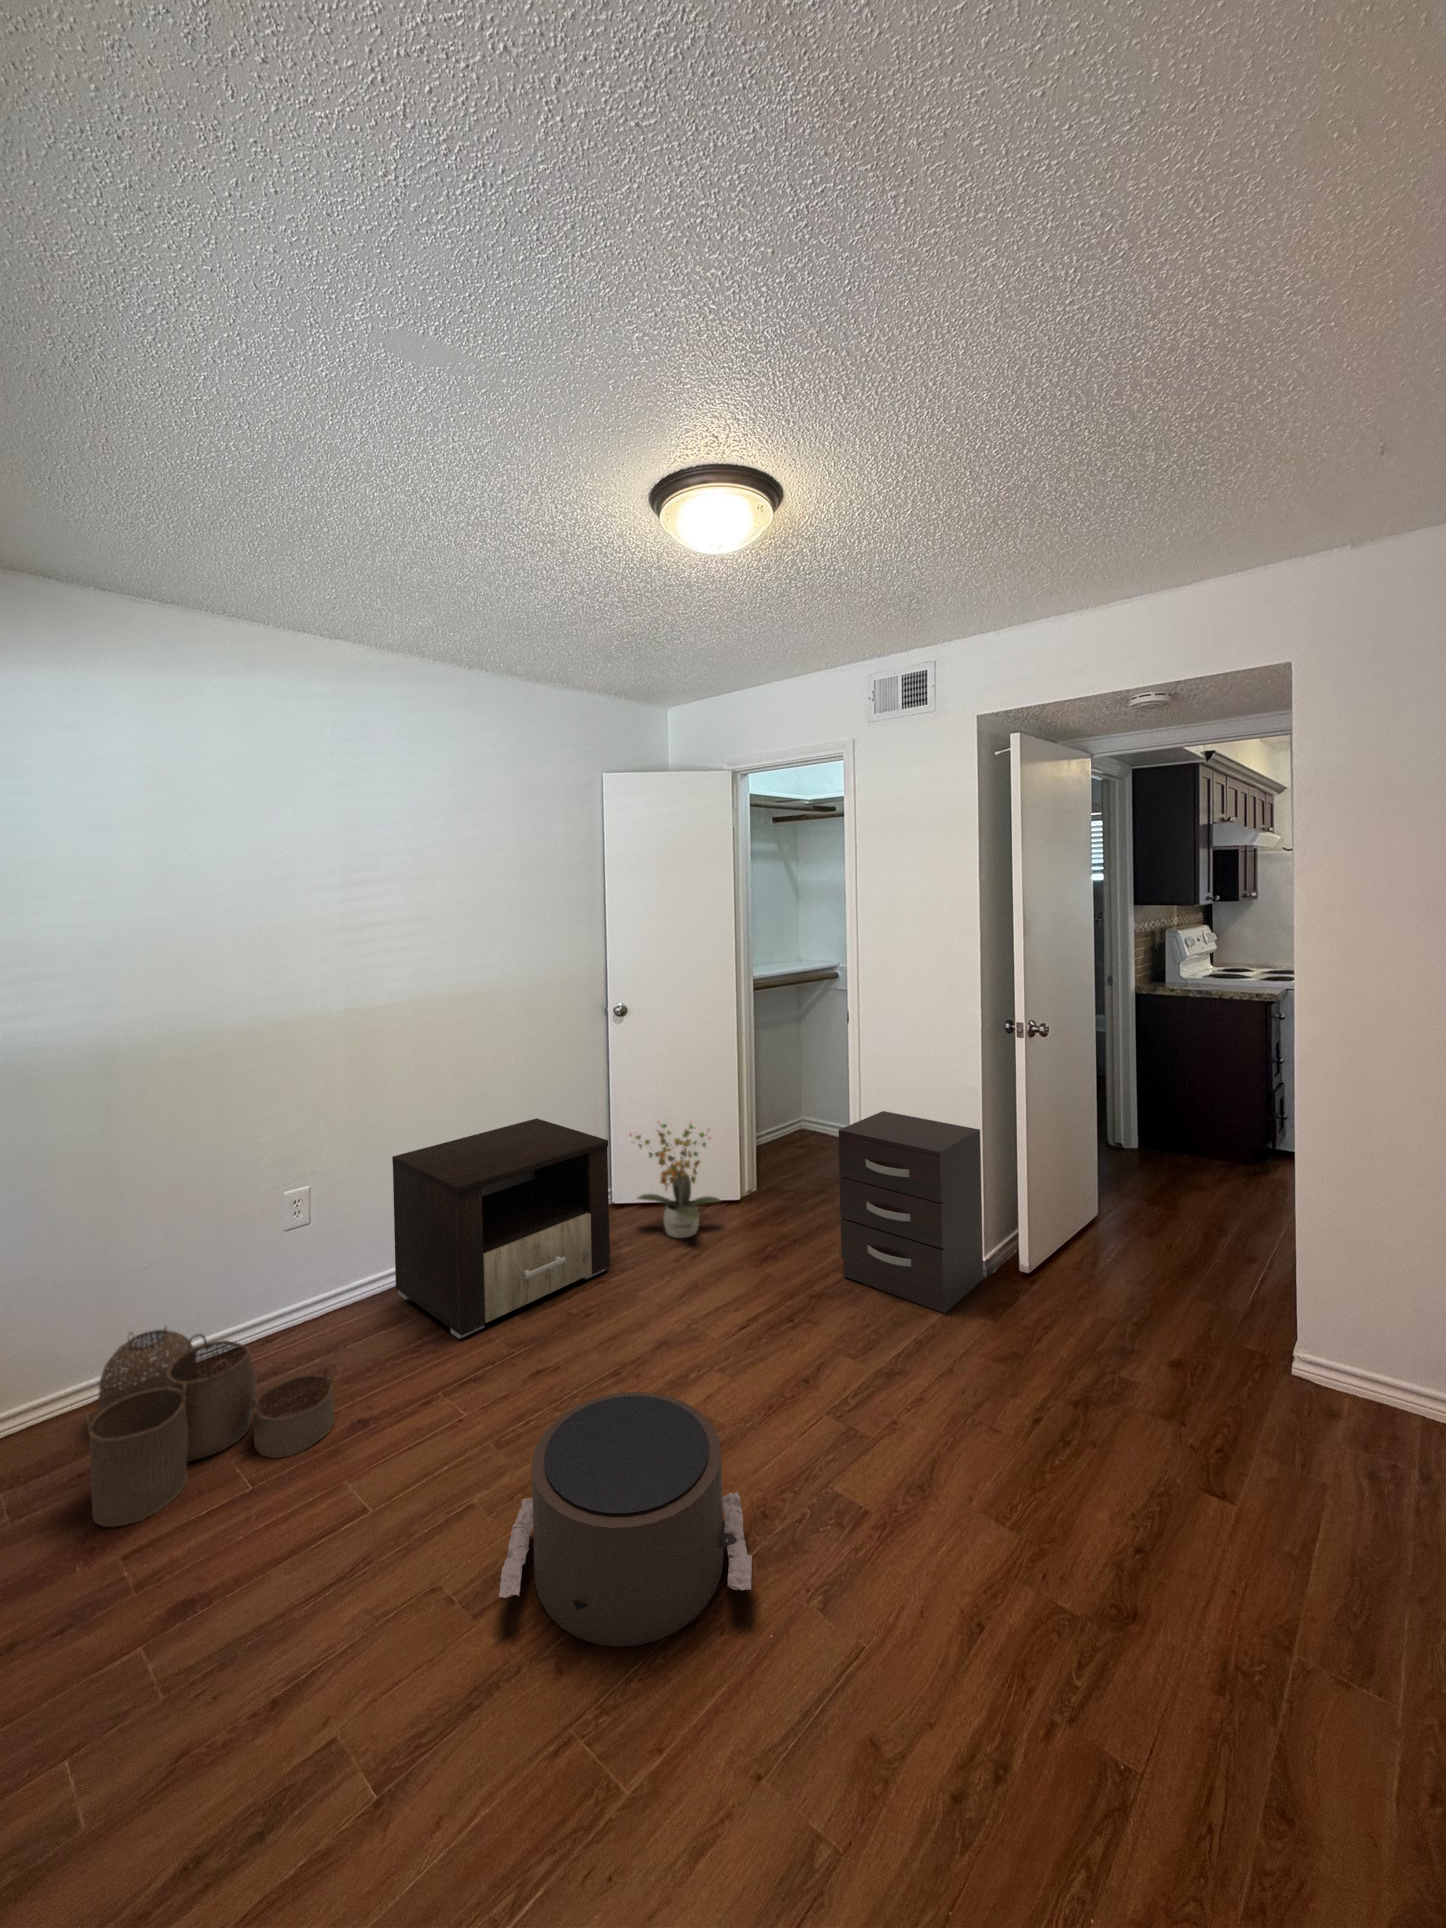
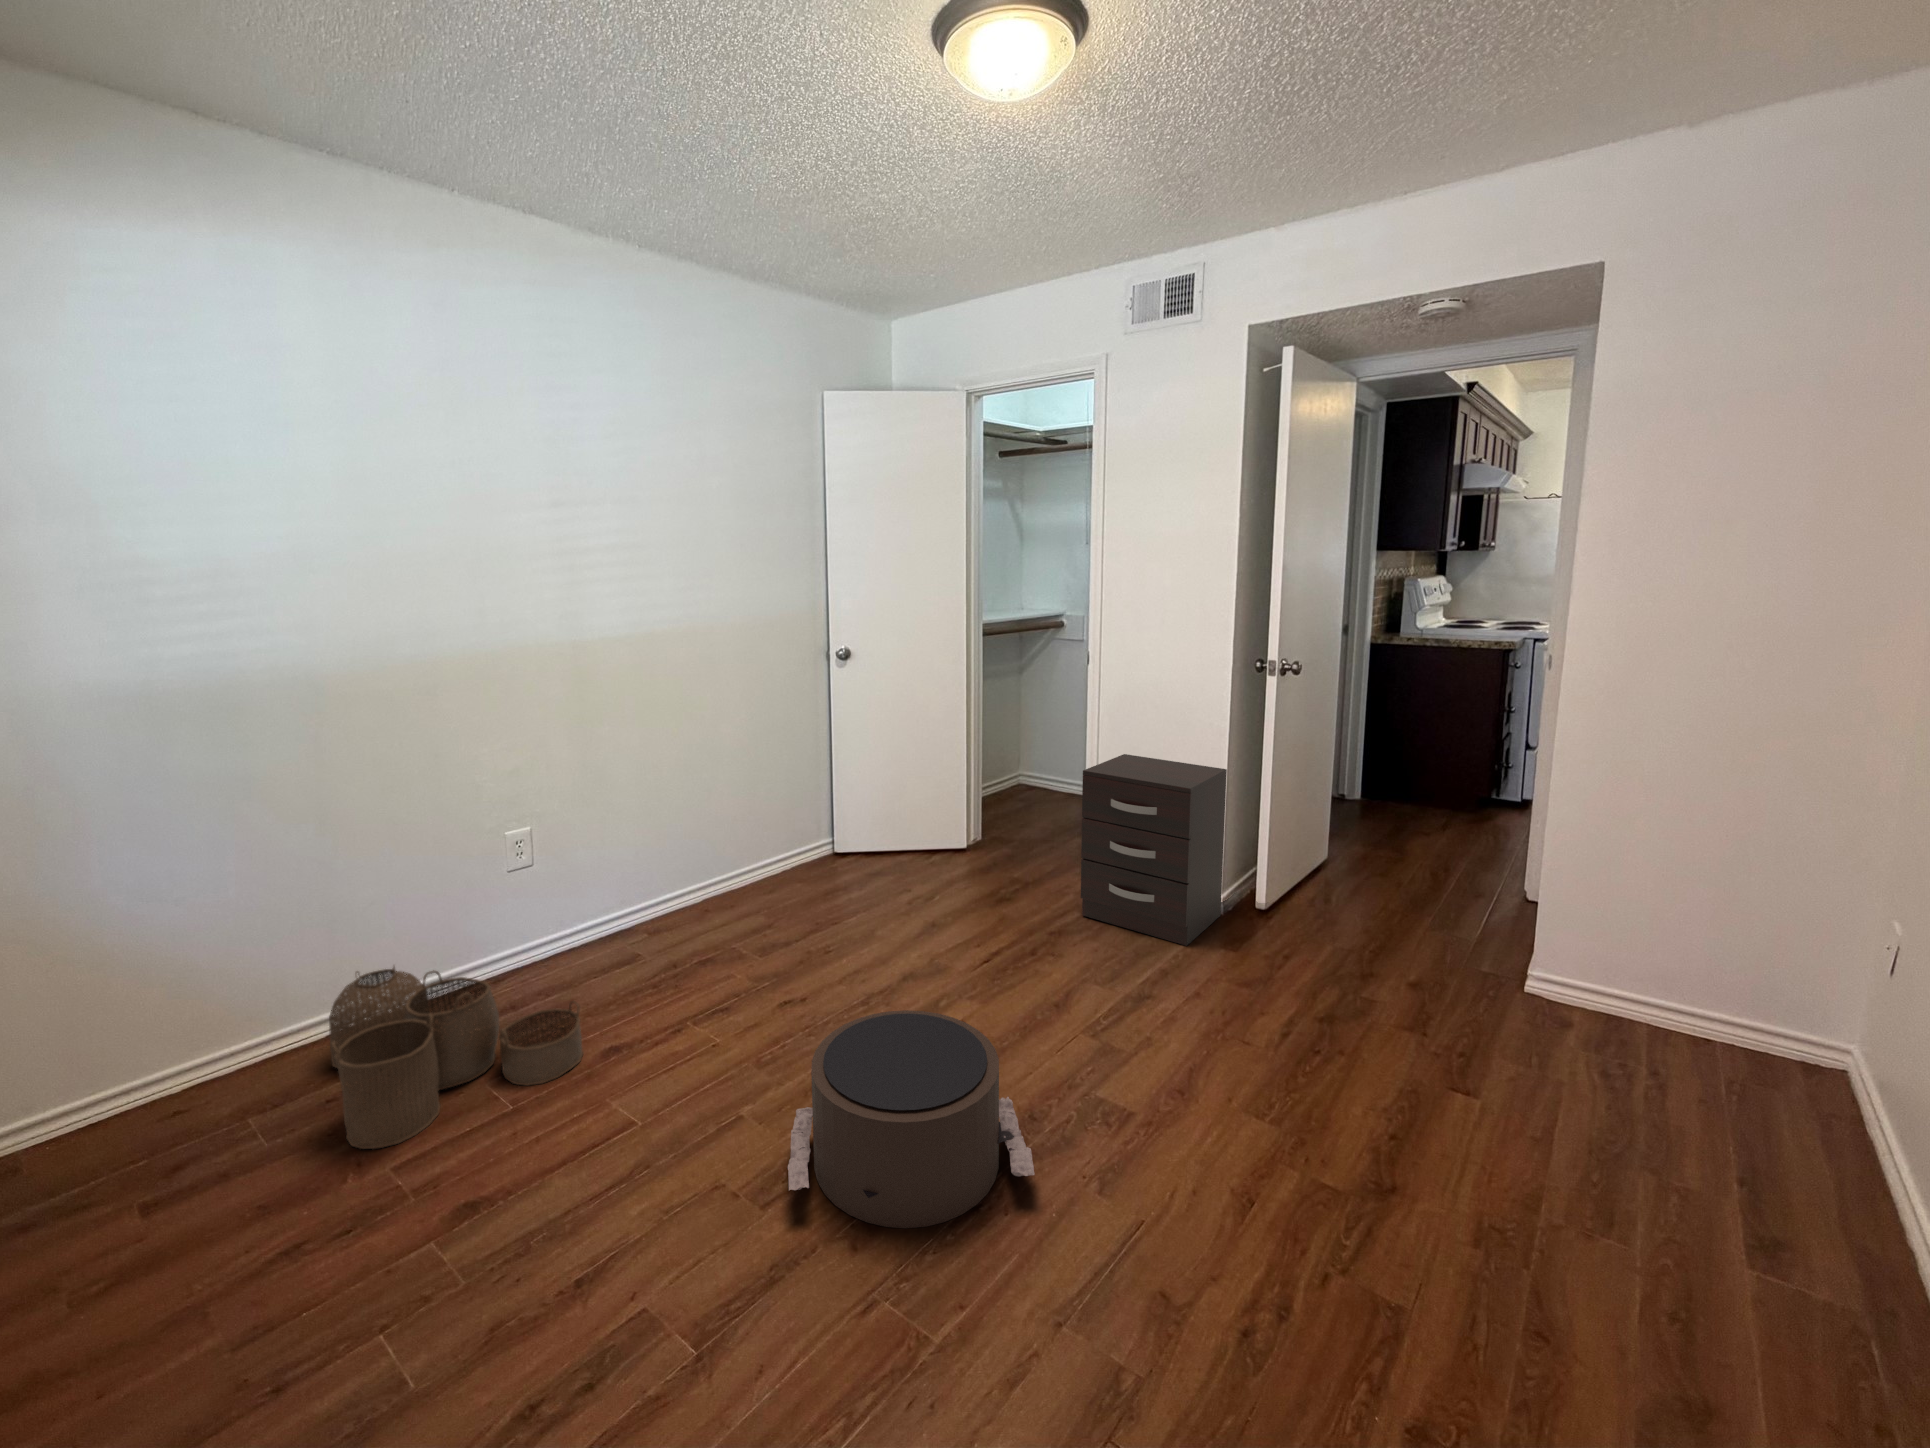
nightstand: present [392,1118,610,1339] -> none [614,765,843,978]
potted plant: present [630,1124,720,1238] -> none [857,768,953,884]

